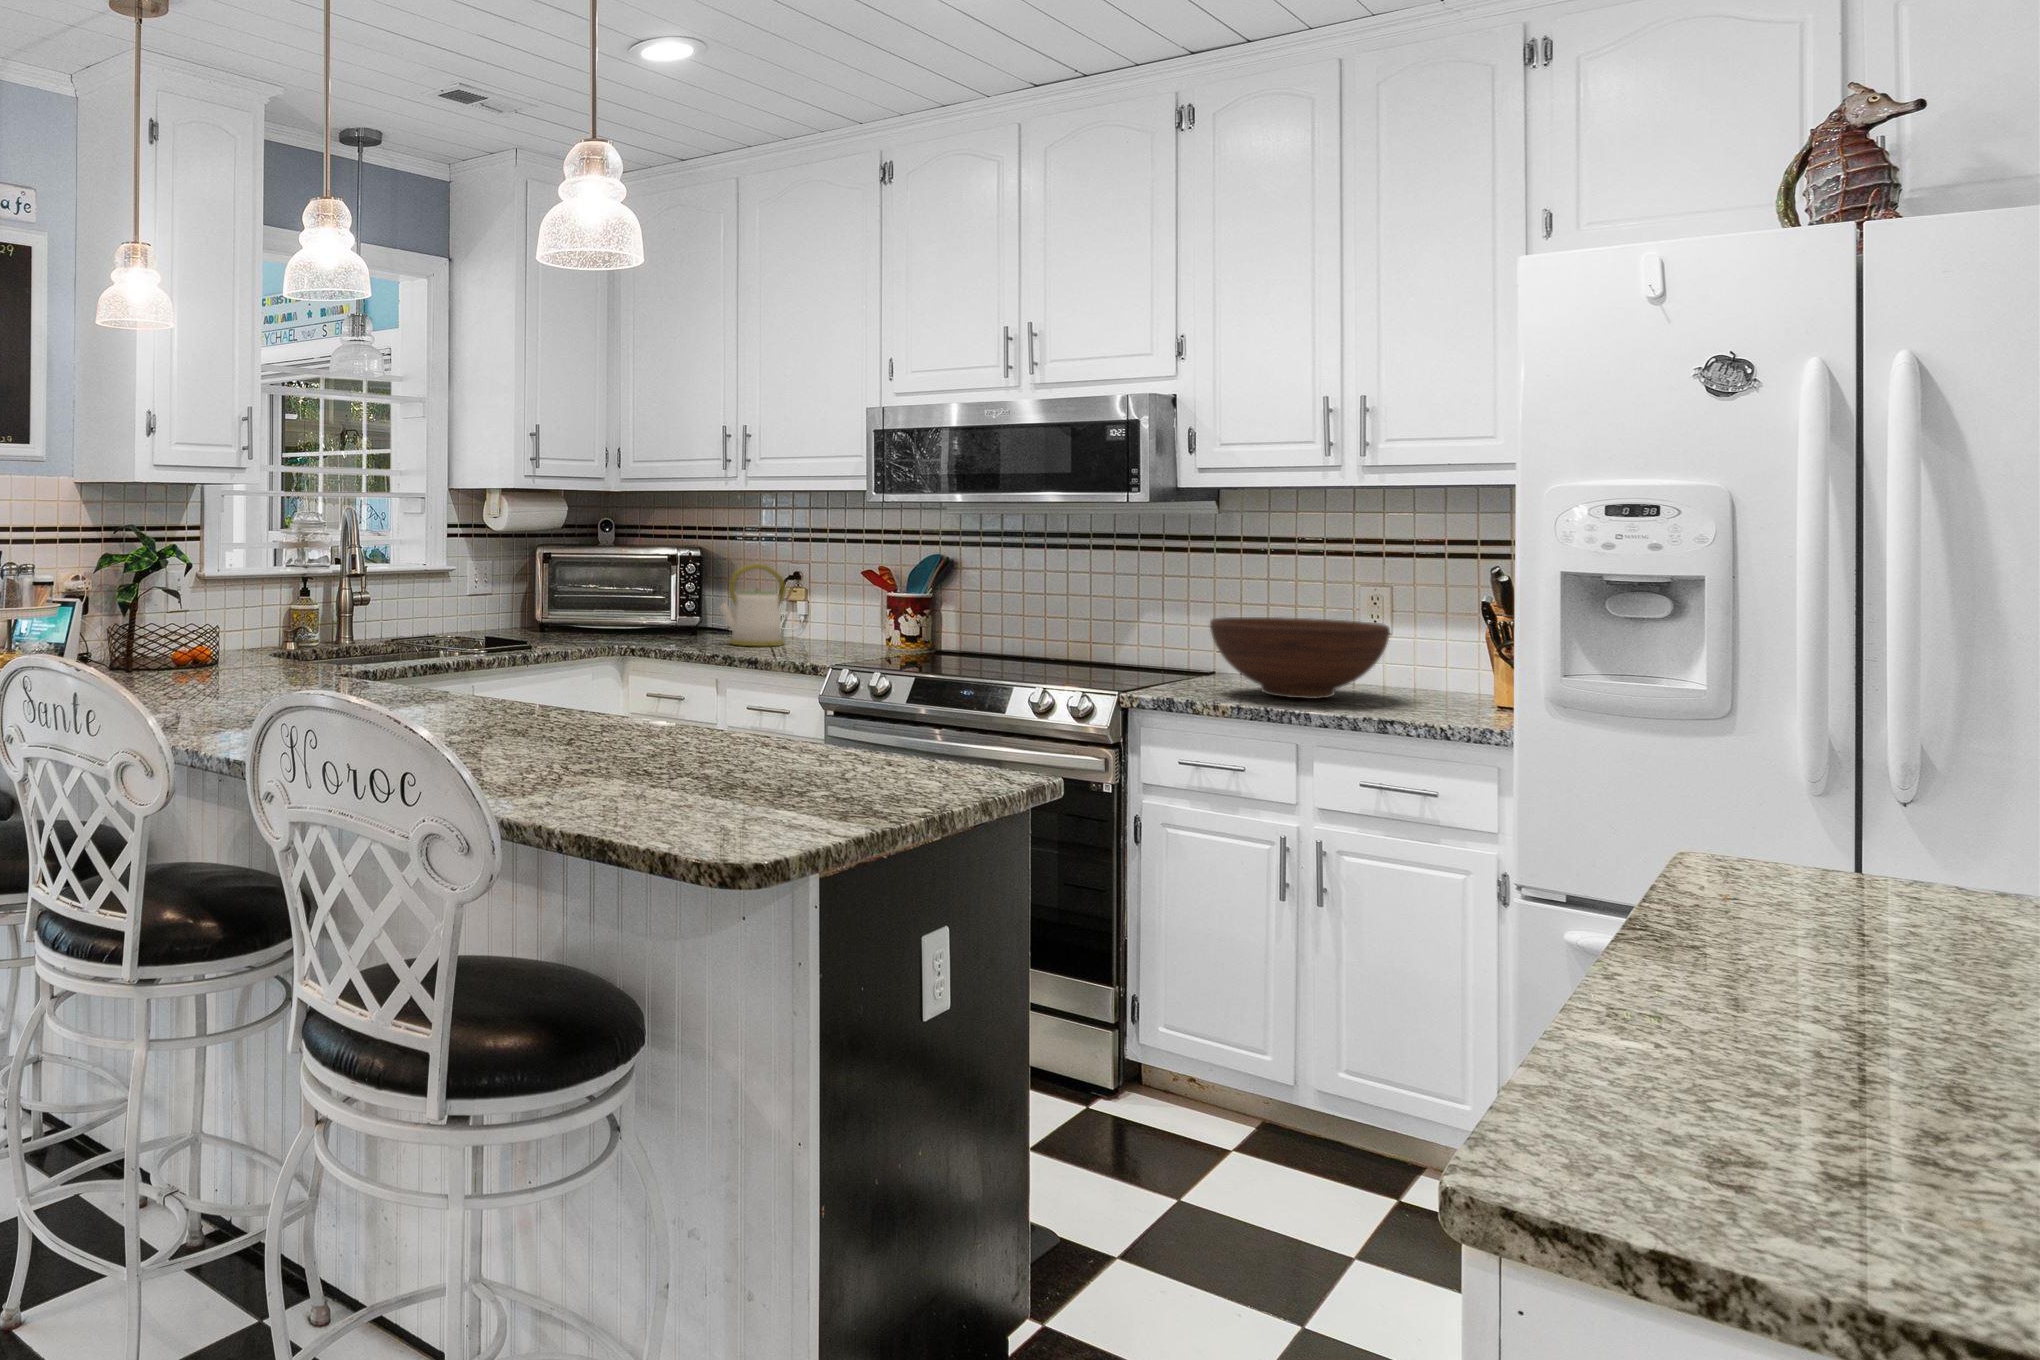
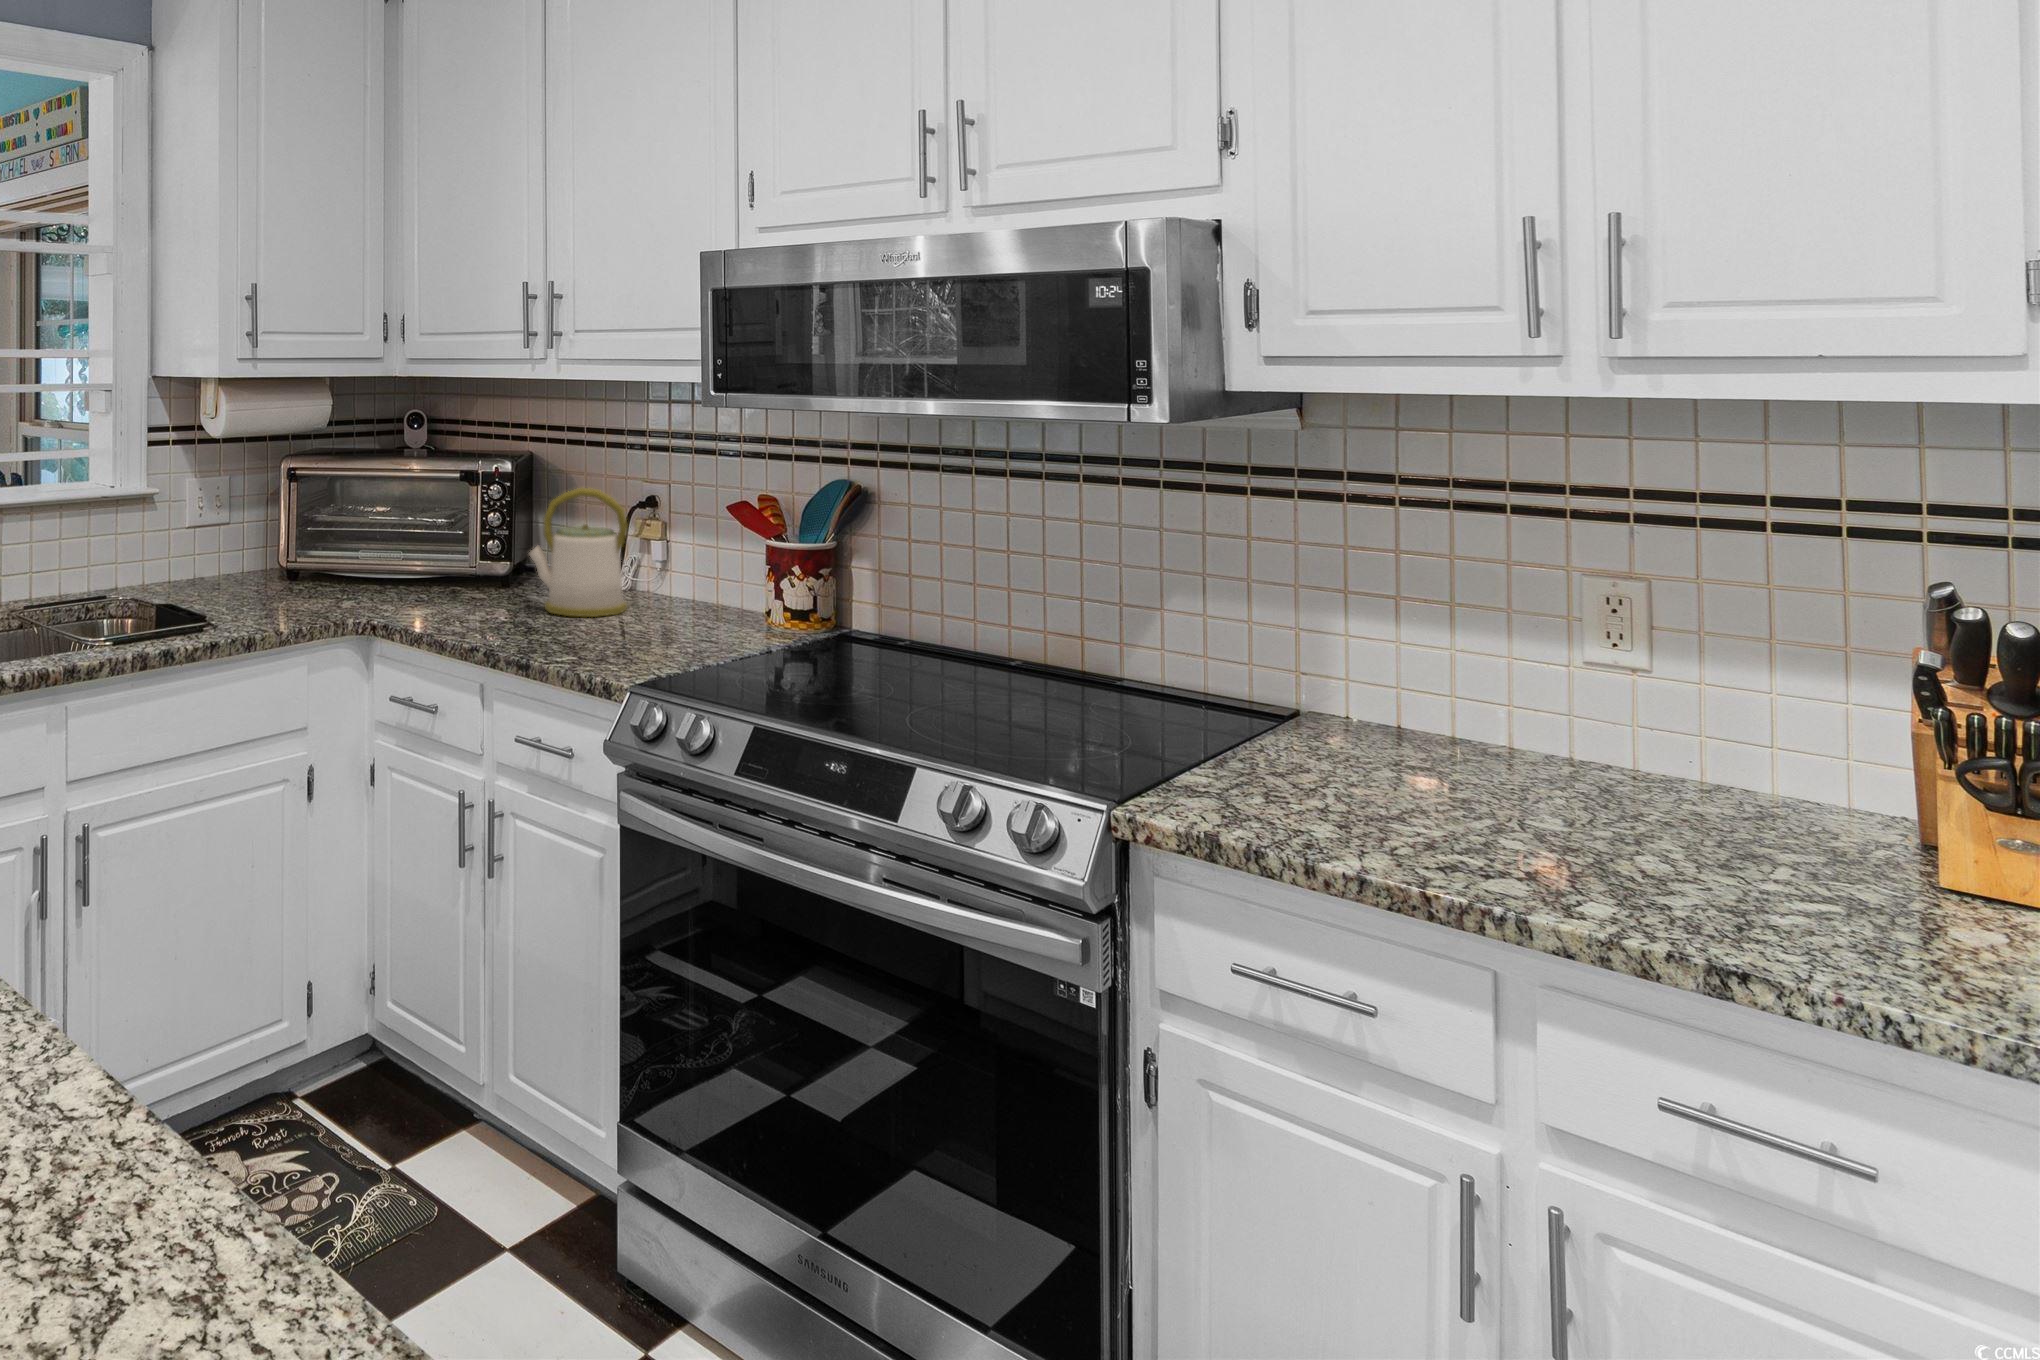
fruit bowl: present [1210,617,1390,699] -> none [1292,639,1676,833]

